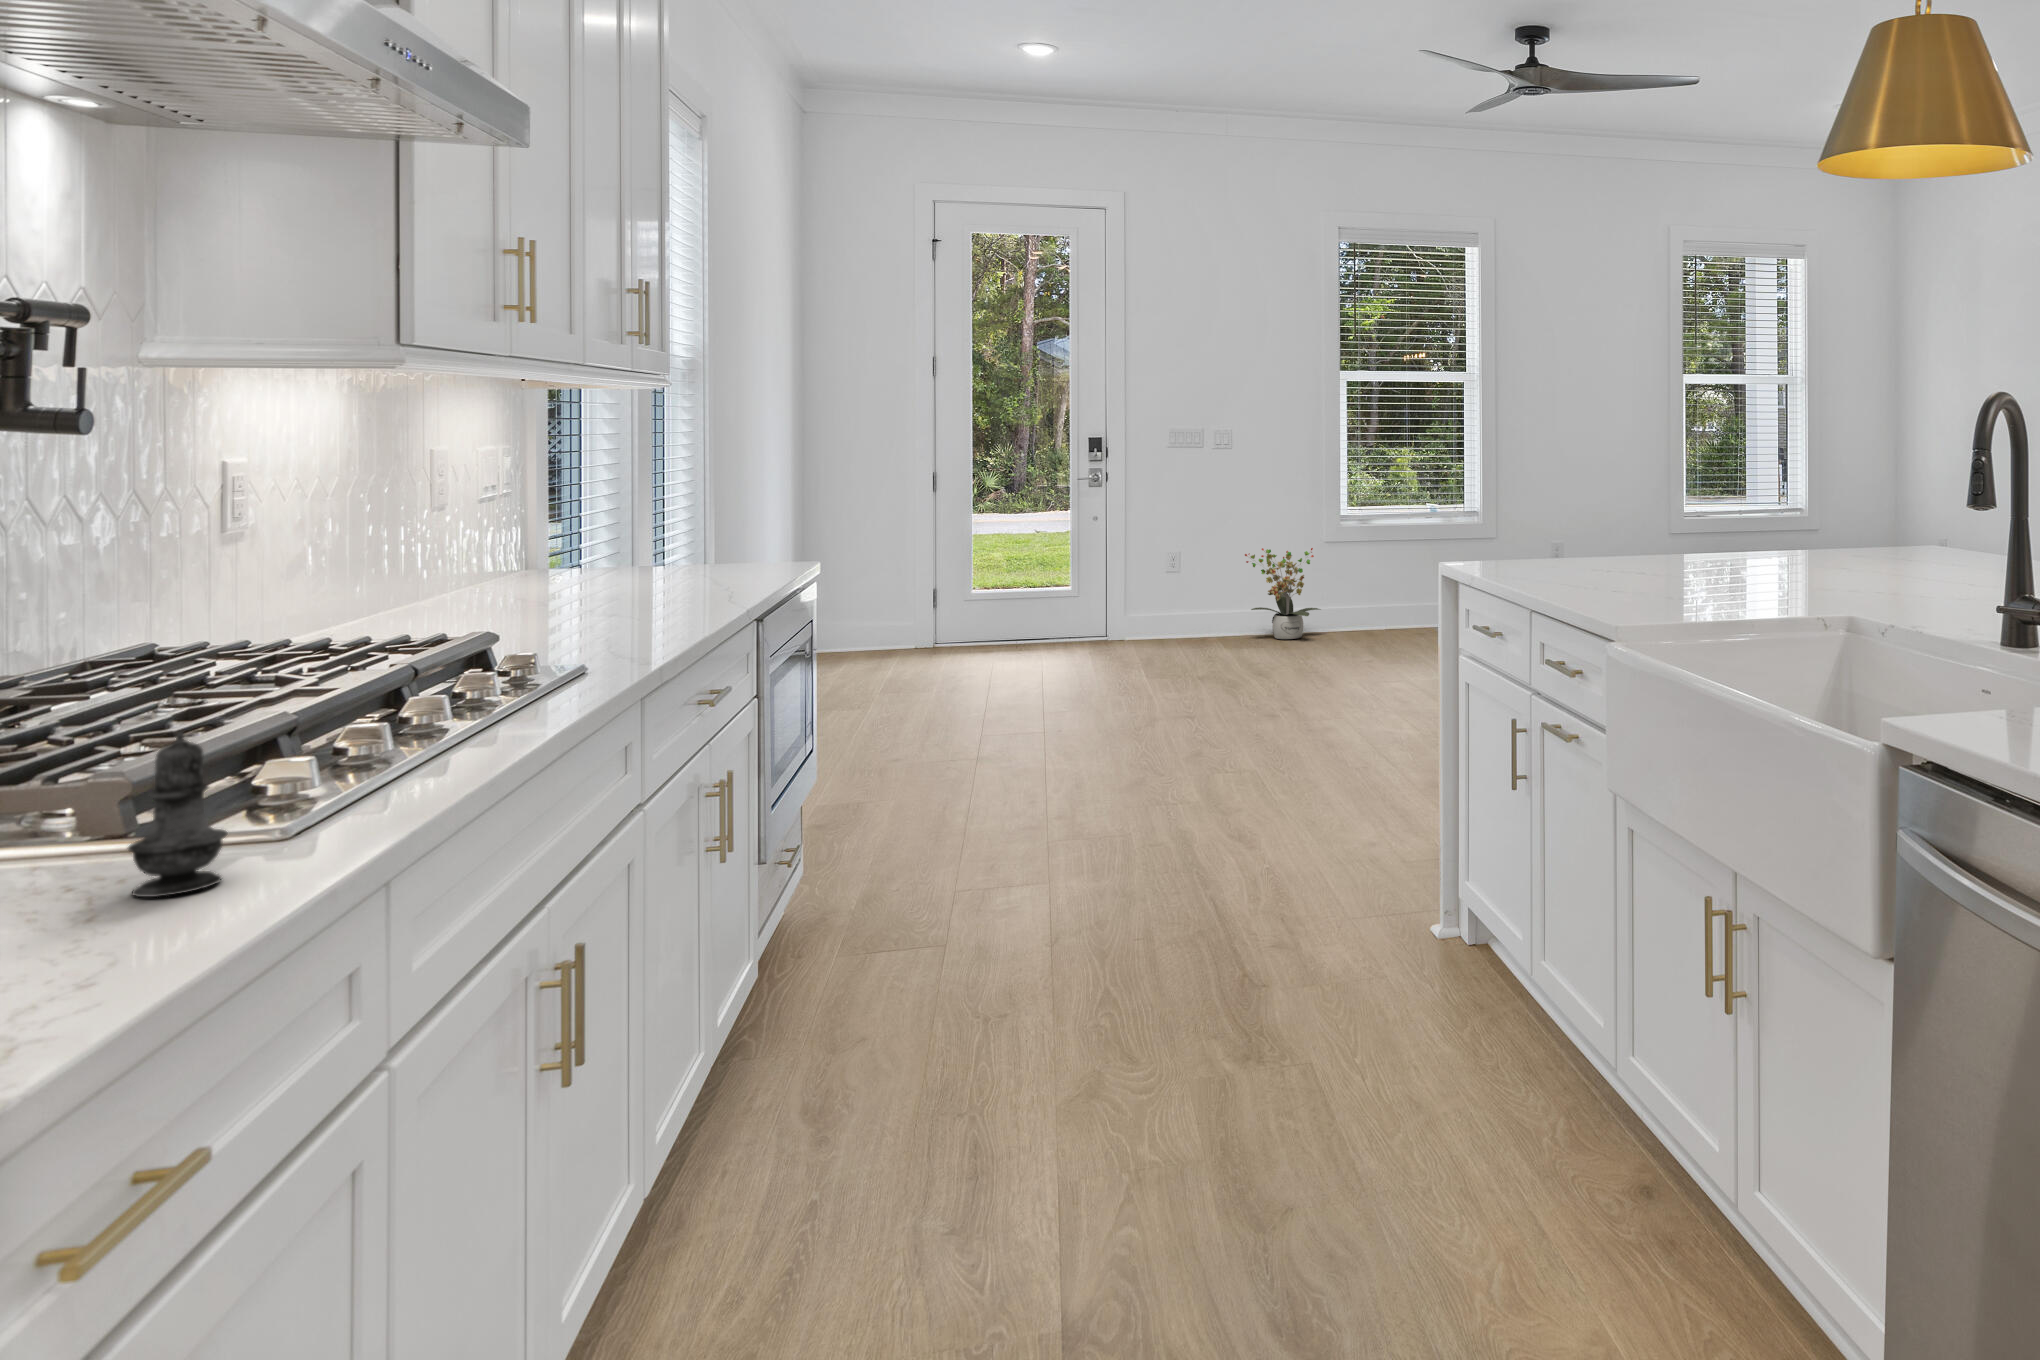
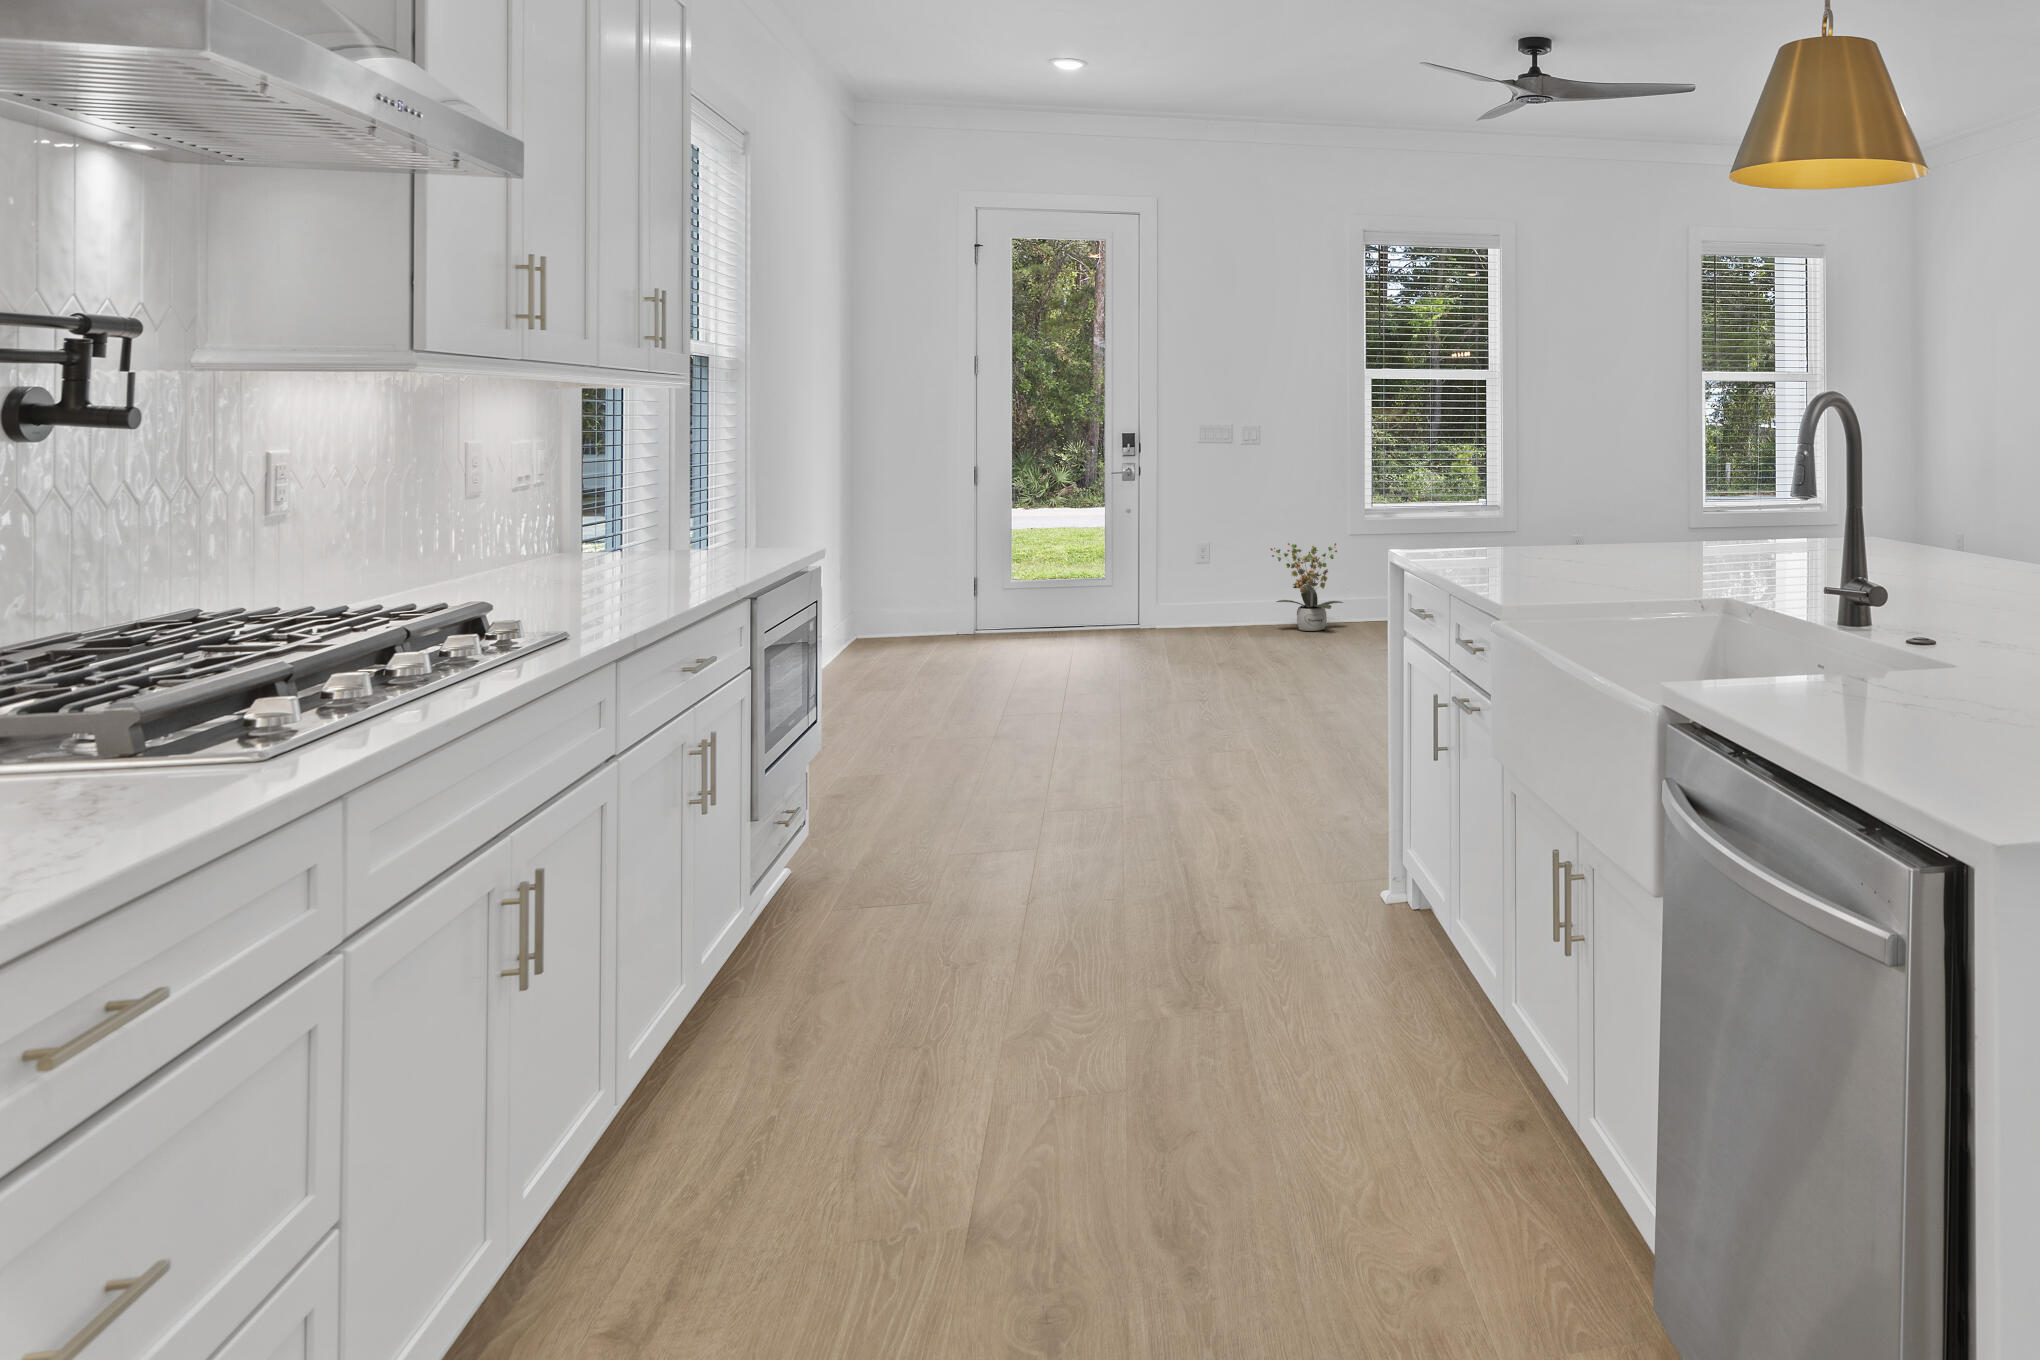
salt shaker: present [128,731,227,897] -> none [125,667,207,800]

